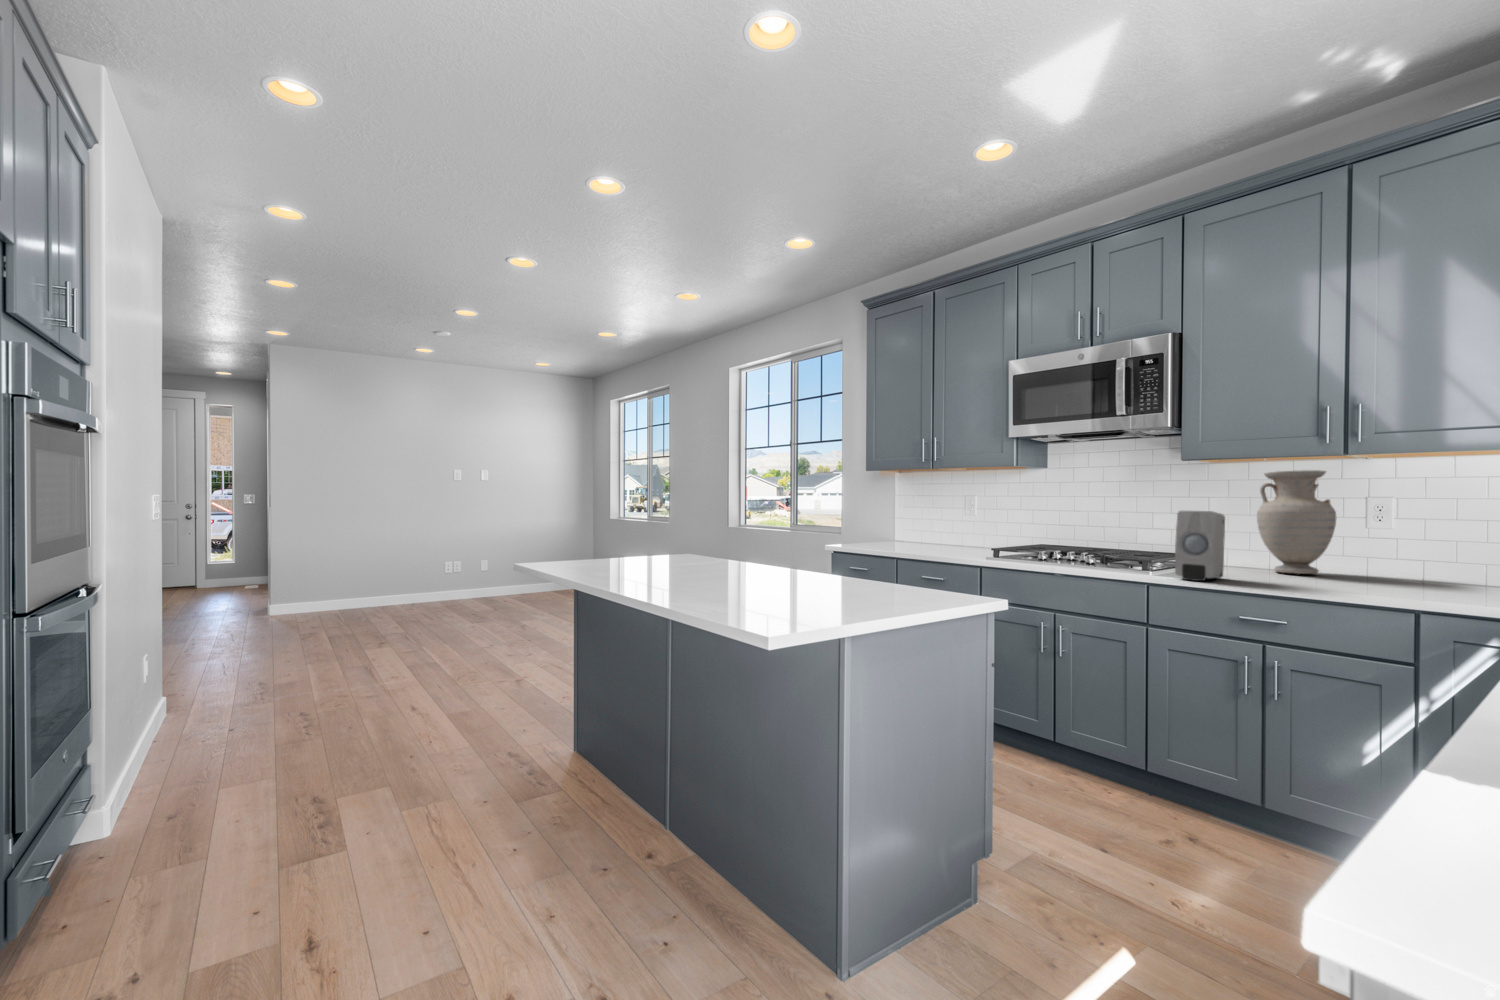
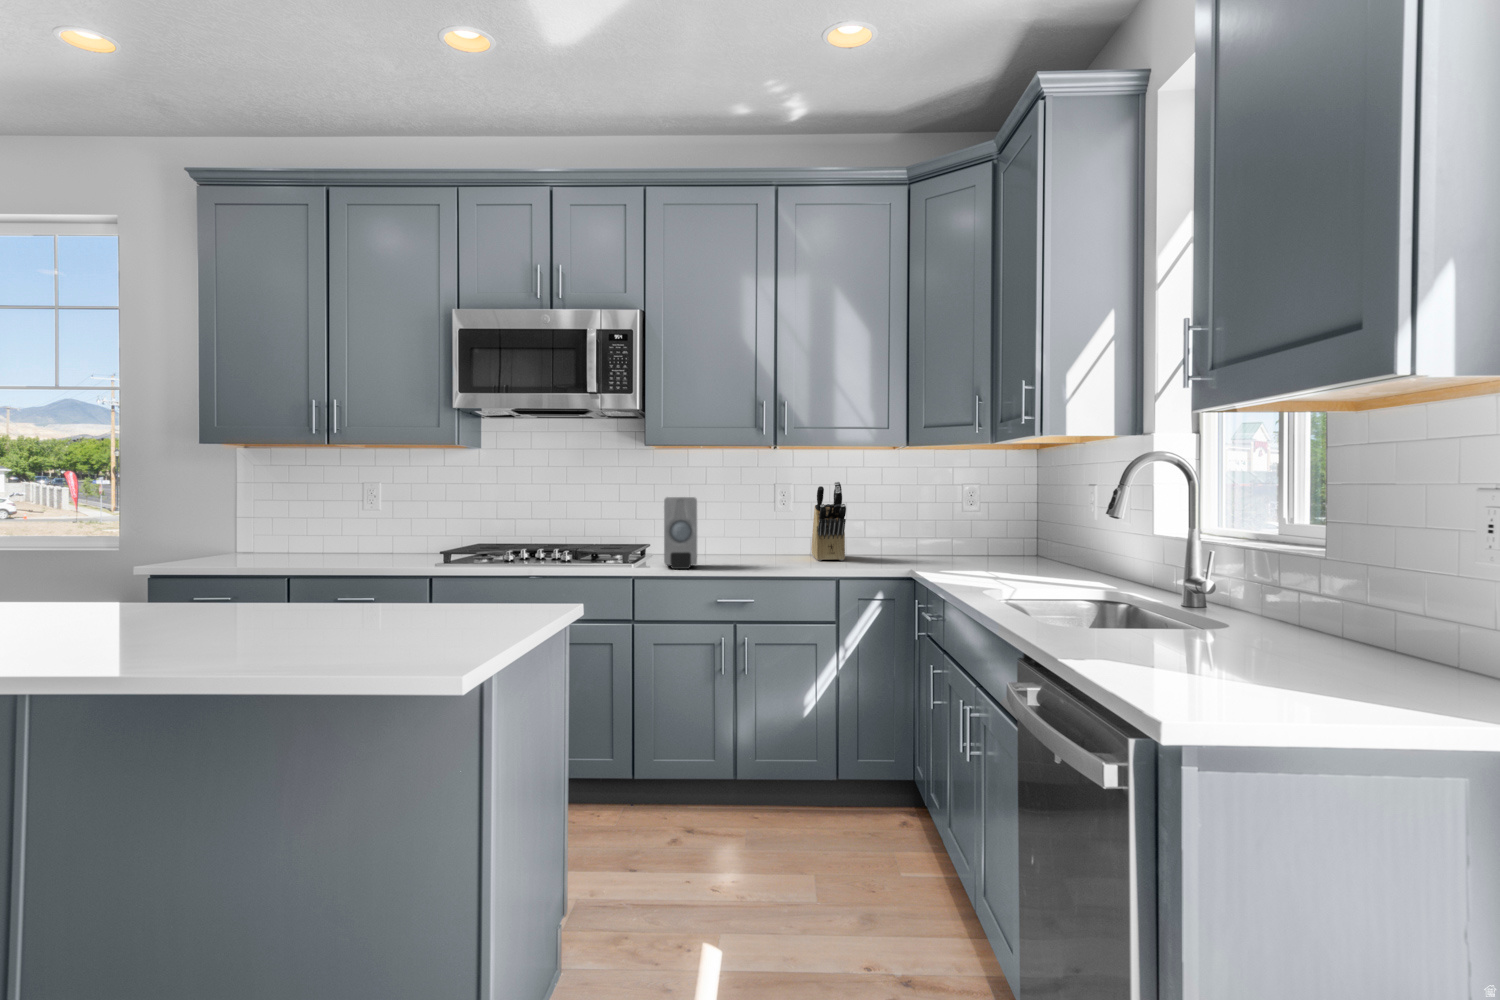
vase: present [1257,470,1336,574] -> none [700,459,757,556]
knife block: none [1409,496,1471,594] -> present [811,482,846,561]

